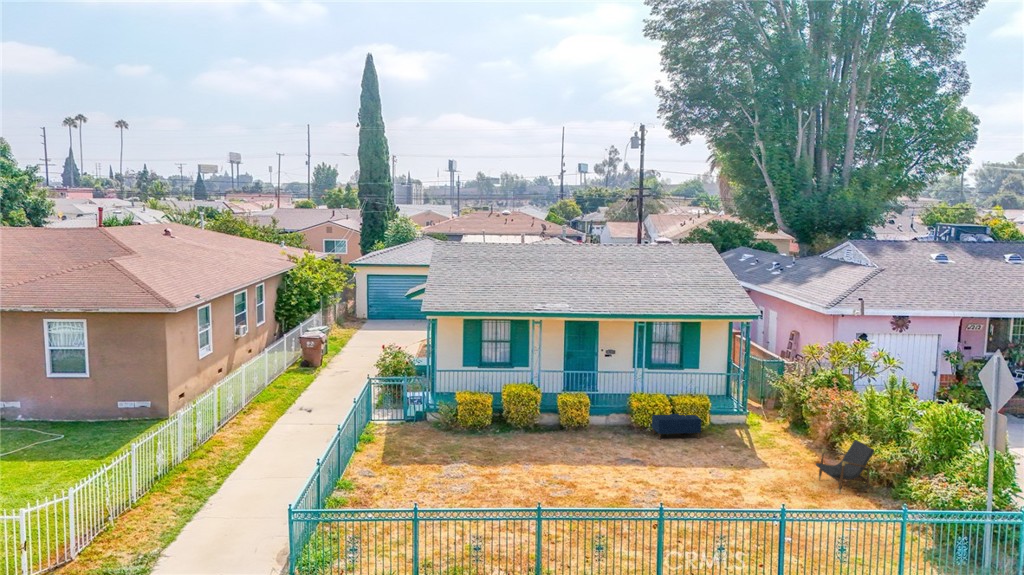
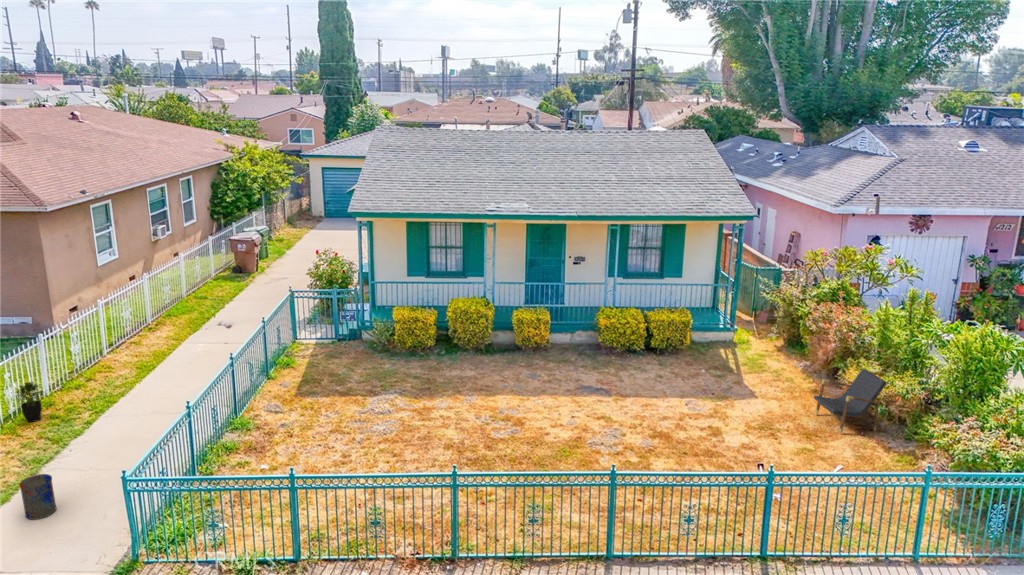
bench: present [652,413,701,440] -> none [623,331,681,362]
potted plant: none [165,447,188,481] -> present [16,382,42,422]
trash can: none [199,513,222,548] -> present [20,474,56,520]

